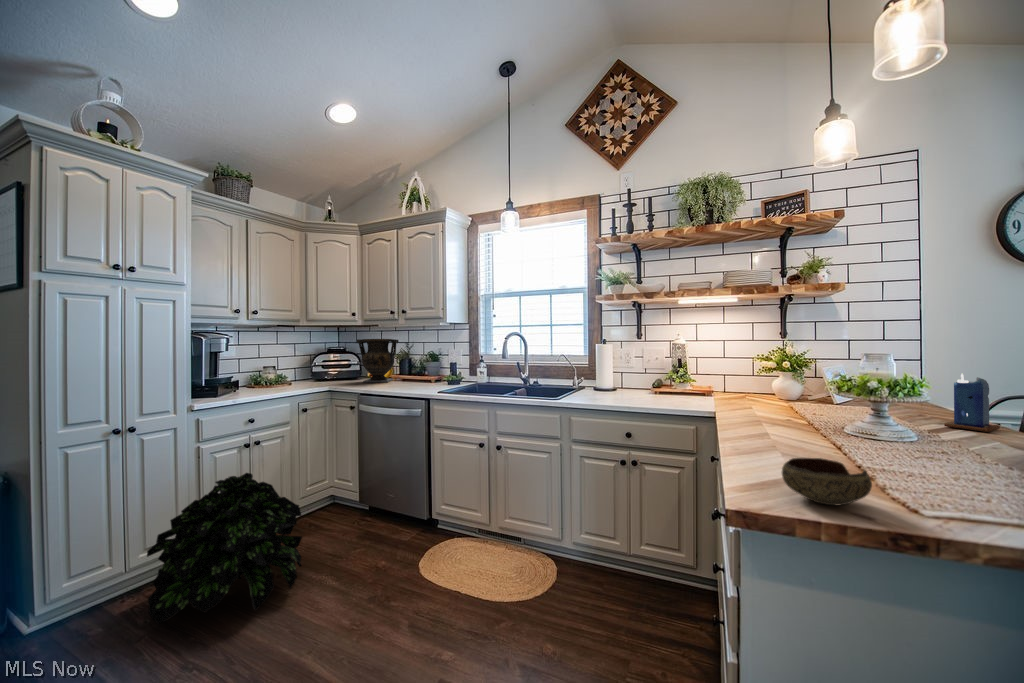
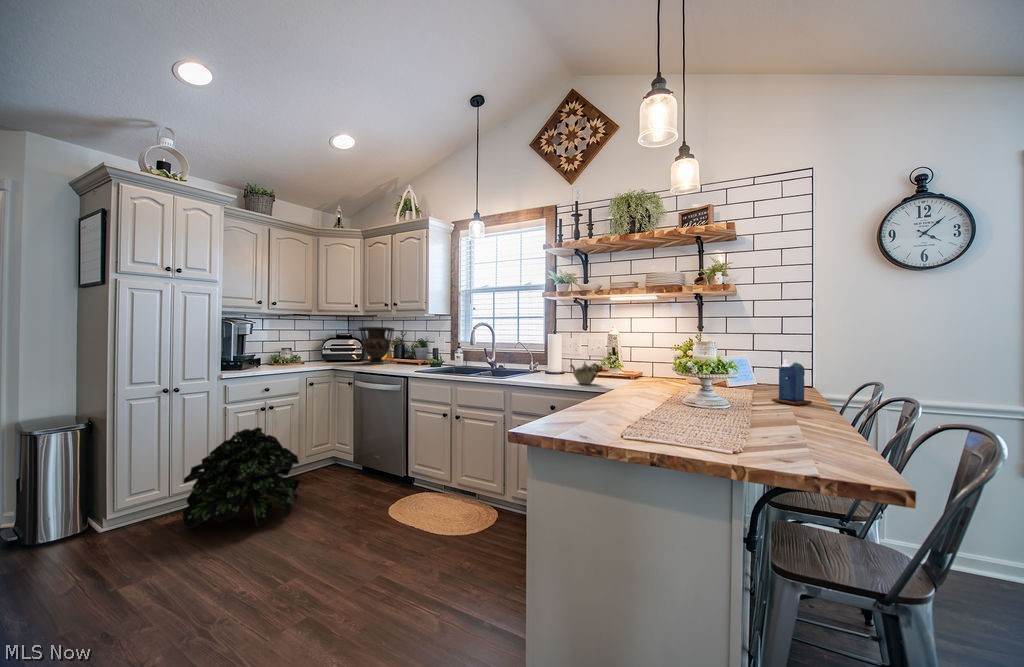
teapot: none [645,378,688,405] -> present [570,362,599,384]
bowl: present [782,458,872,506] -> none [548,404,595,431]

